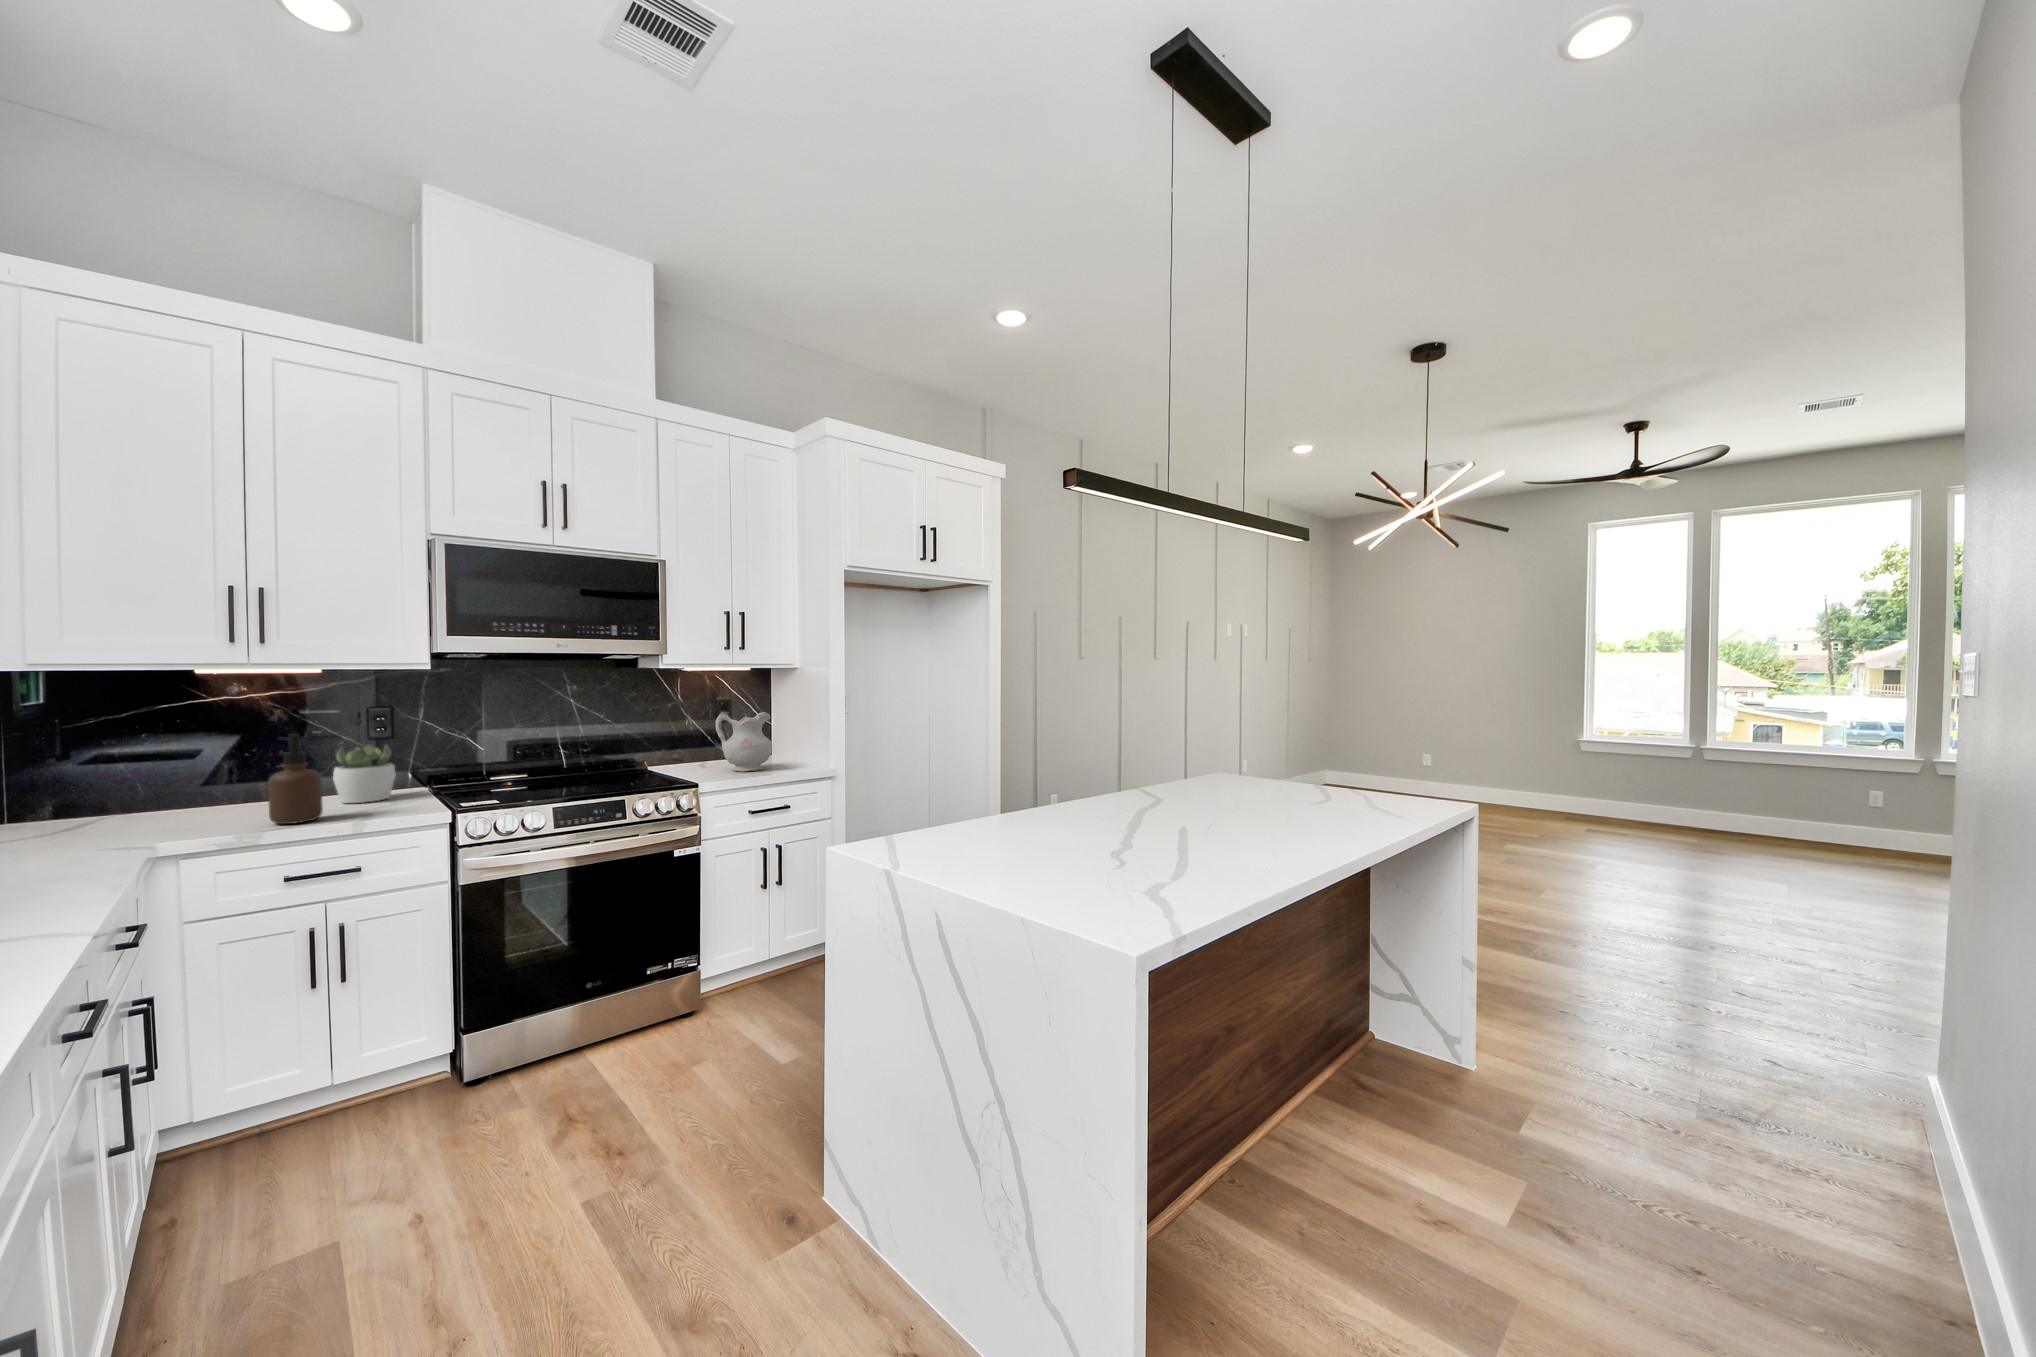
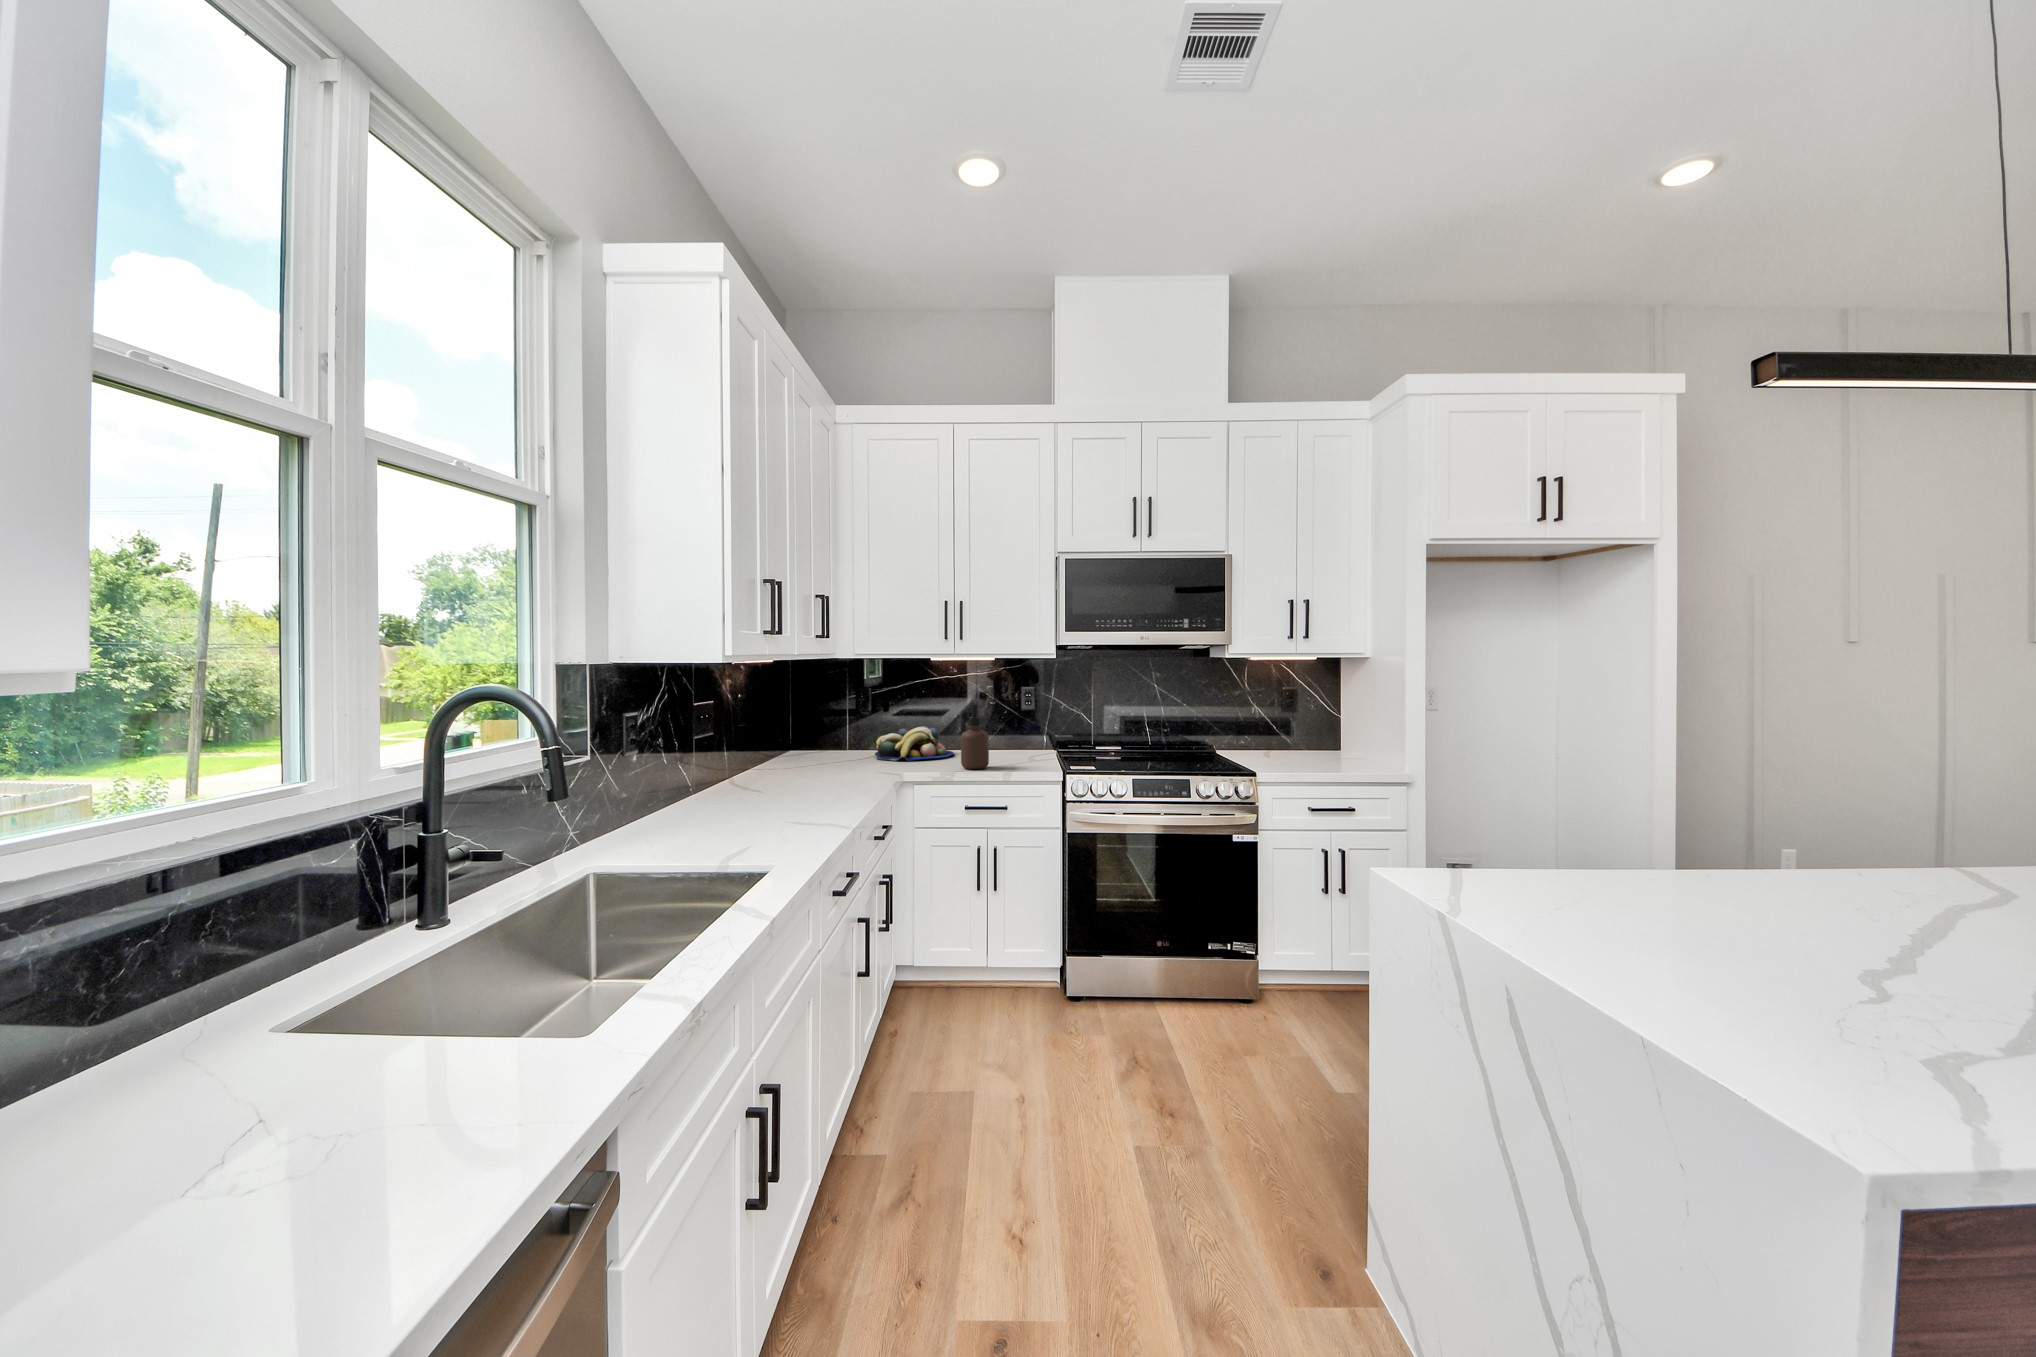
ceramic pitcher: present [716,712,772,771] -> none [1278,702,1336,766]
succulent plant: present [333,744,396,803] -> none [997,715,1033,760]
fruit bowl: none [67,770,249,830] -> present [875,726,954,761]

